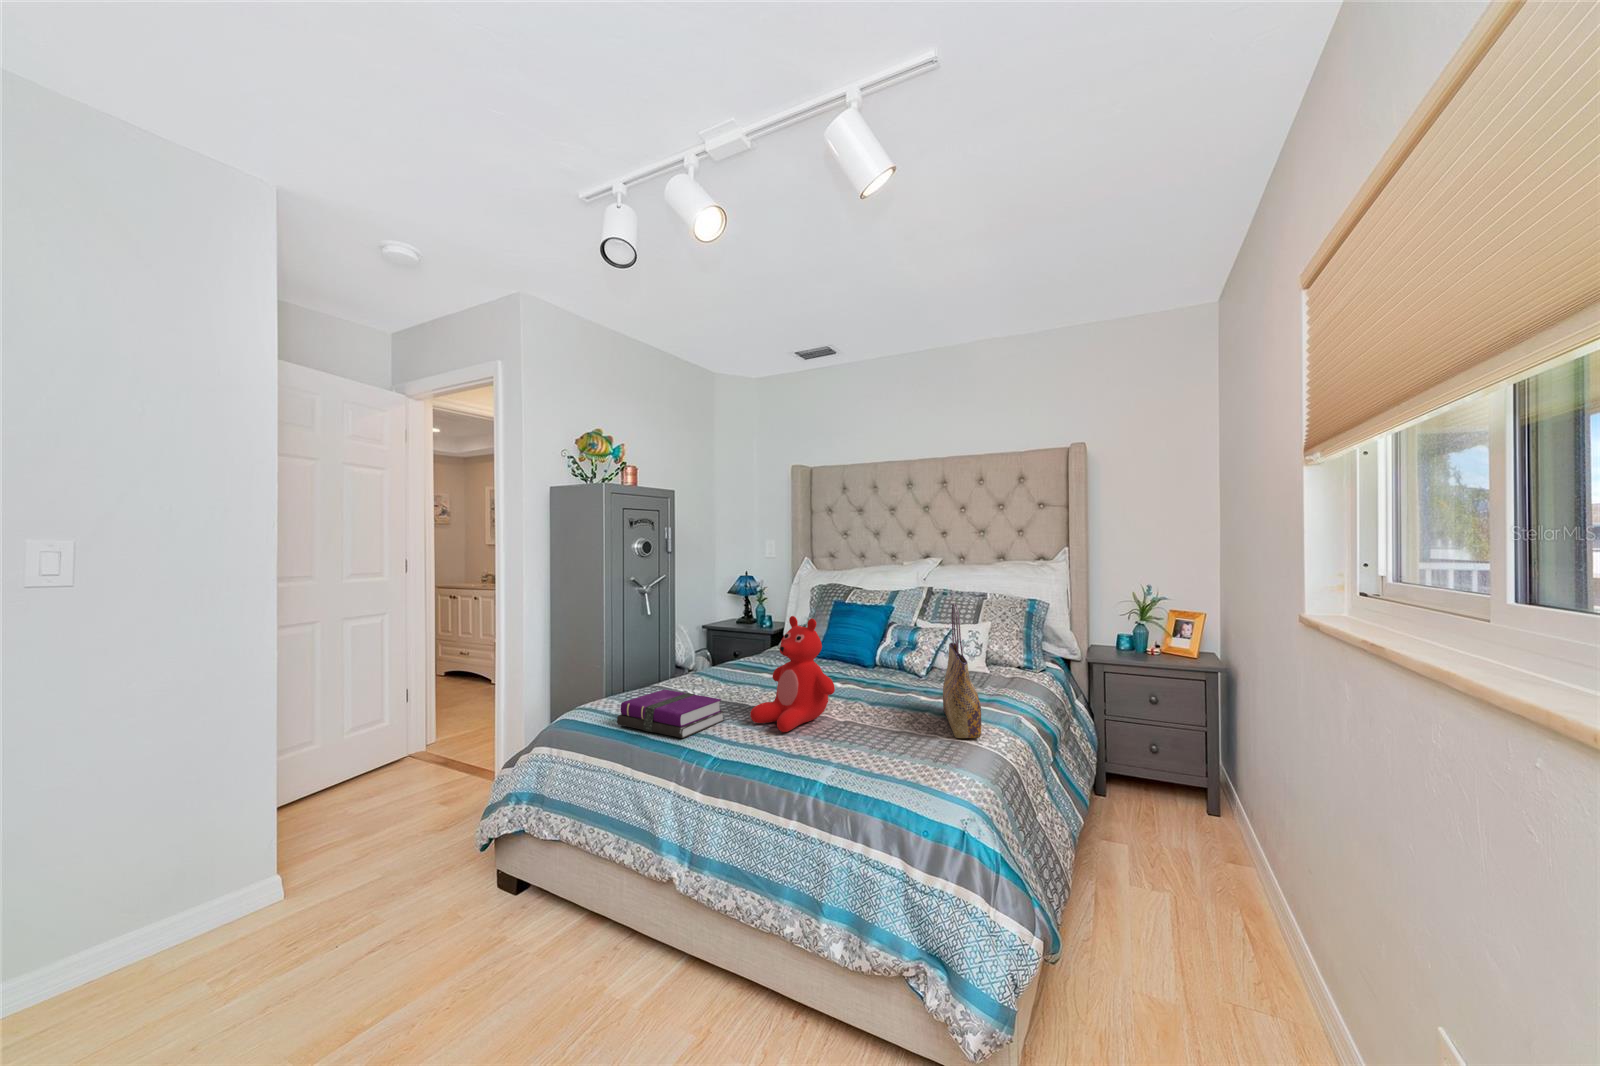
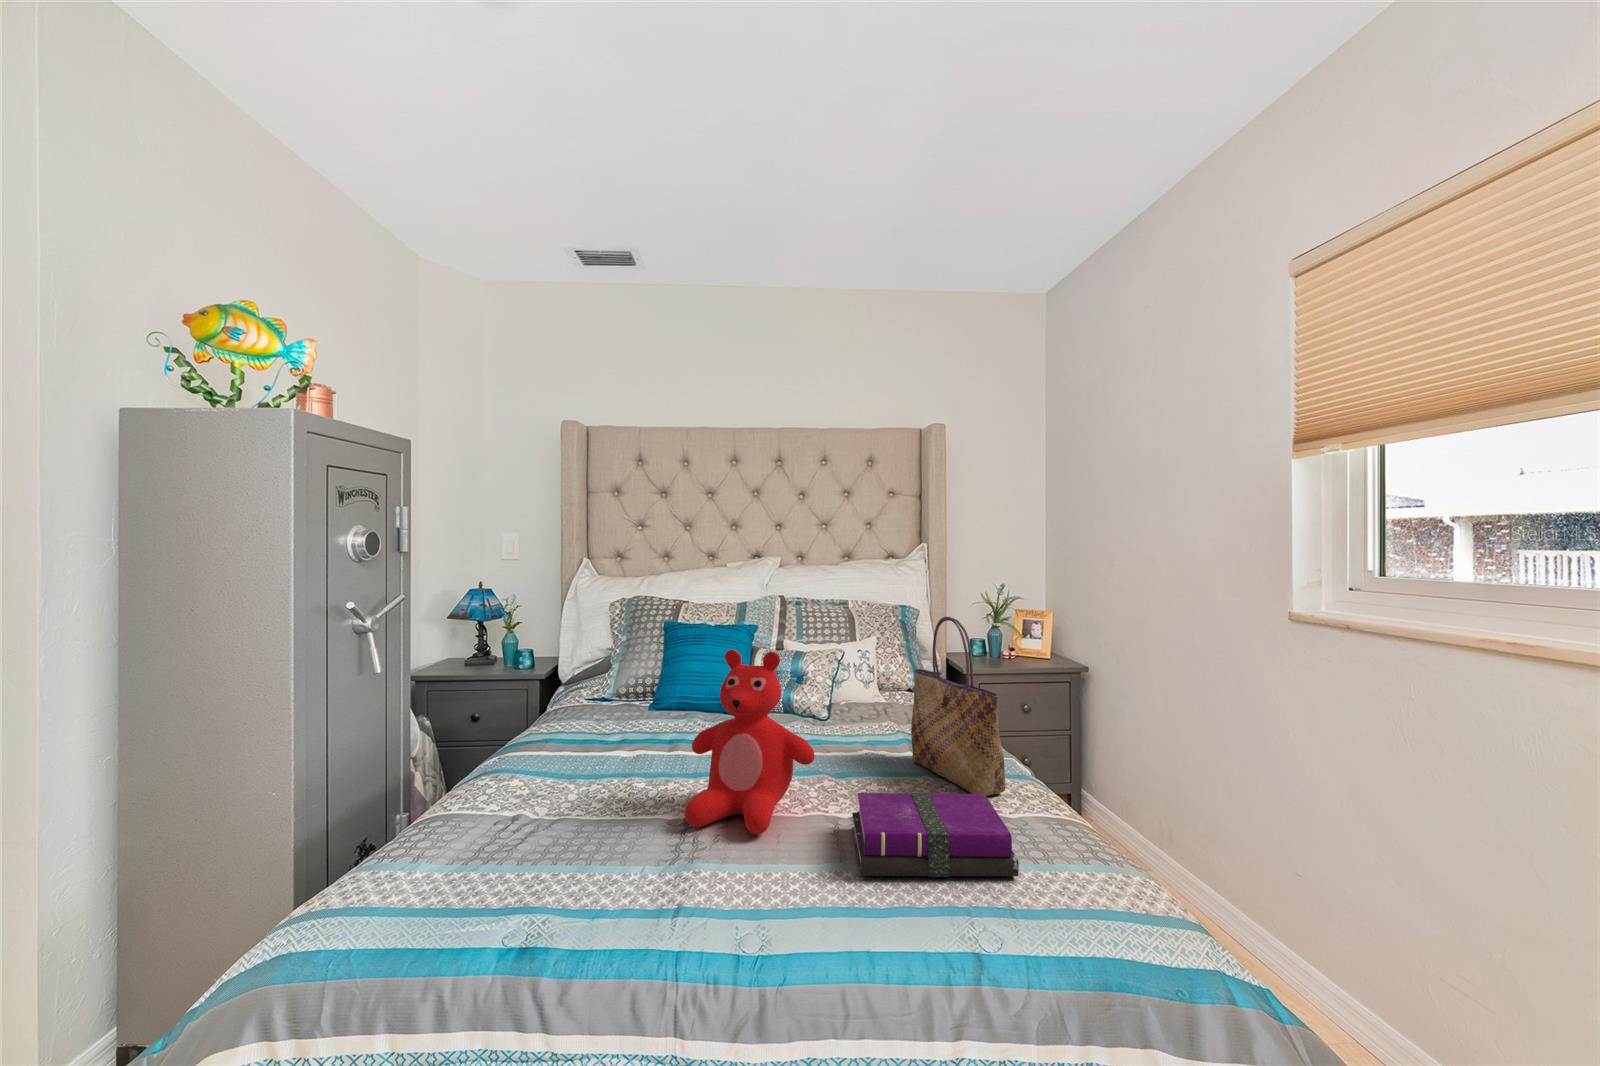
notebook: present [617,690,724,738] -> present [852,793,1019,877]

